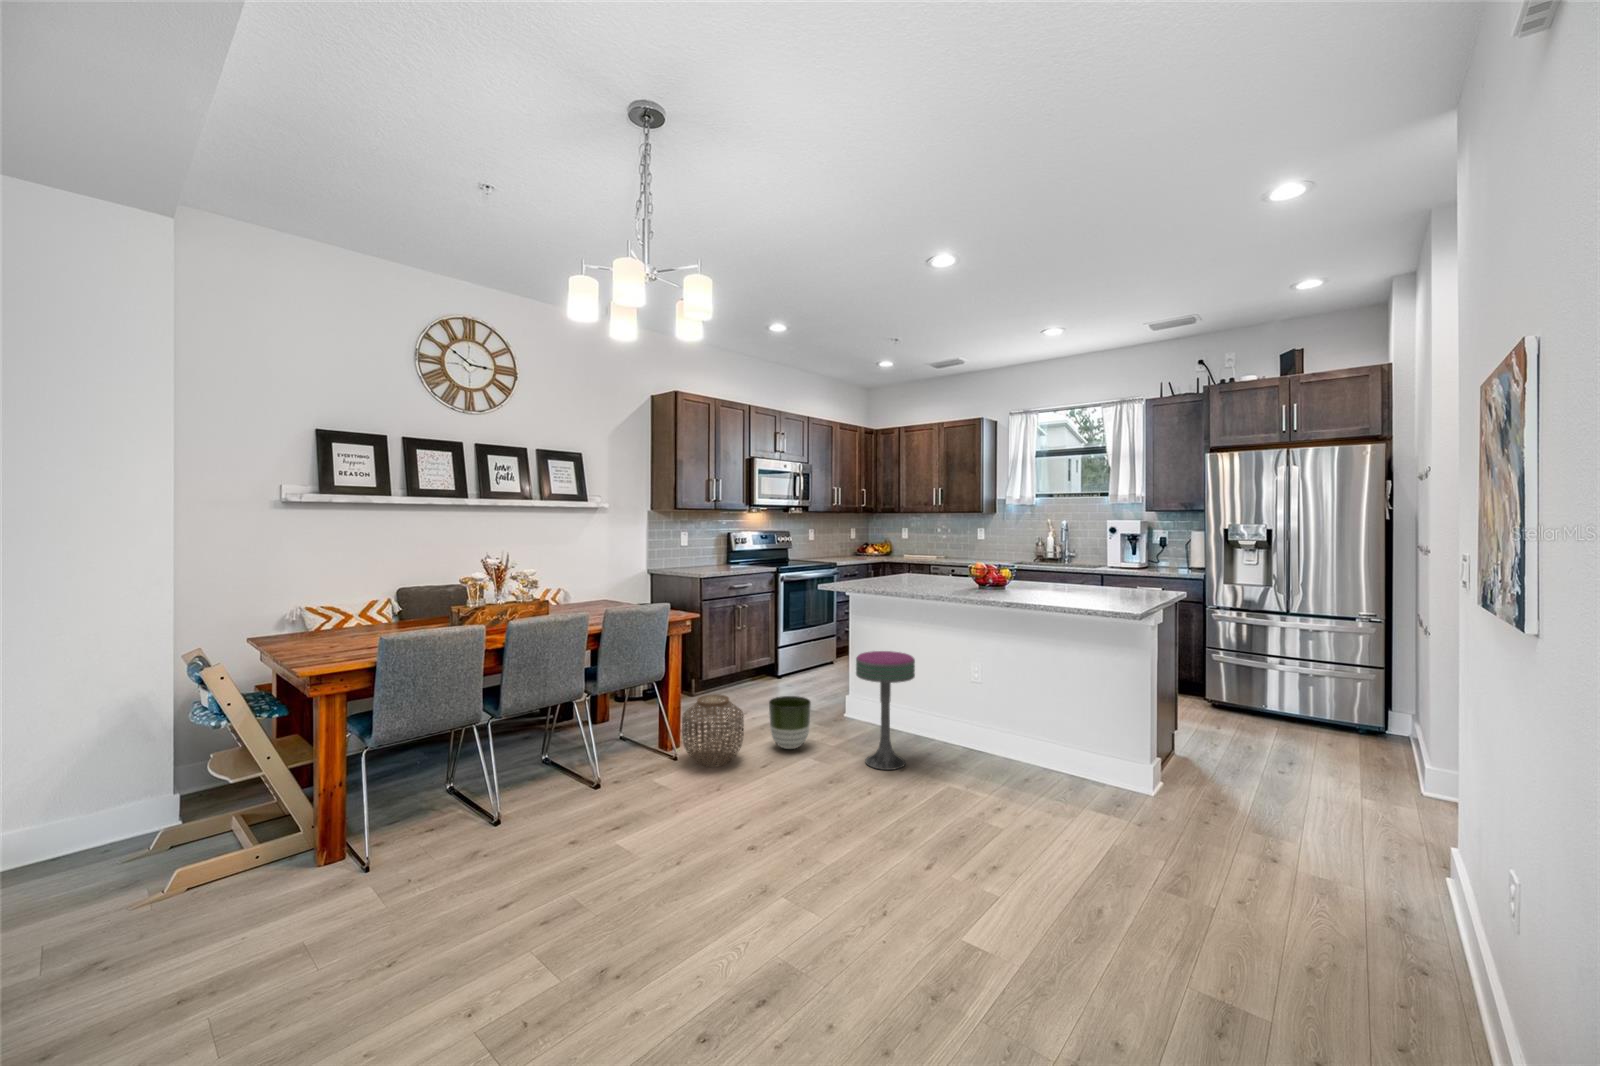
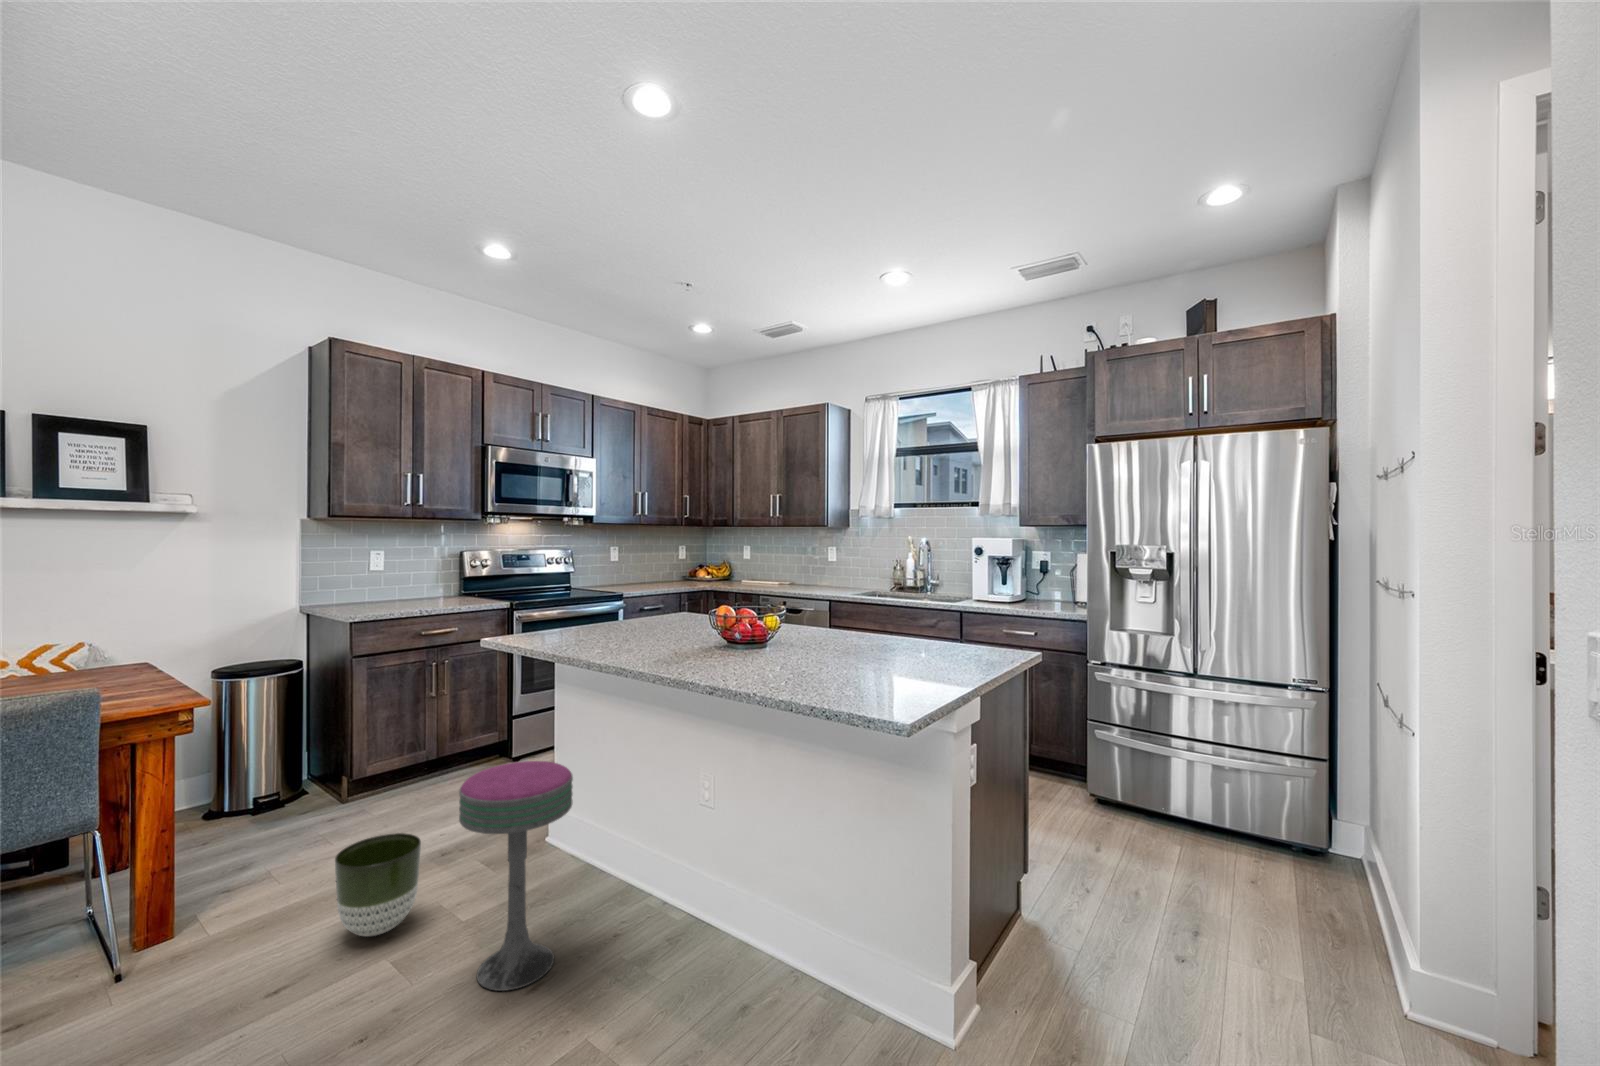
woven basket: present [682,694,744,767] -> none [111,849,264,1000]

